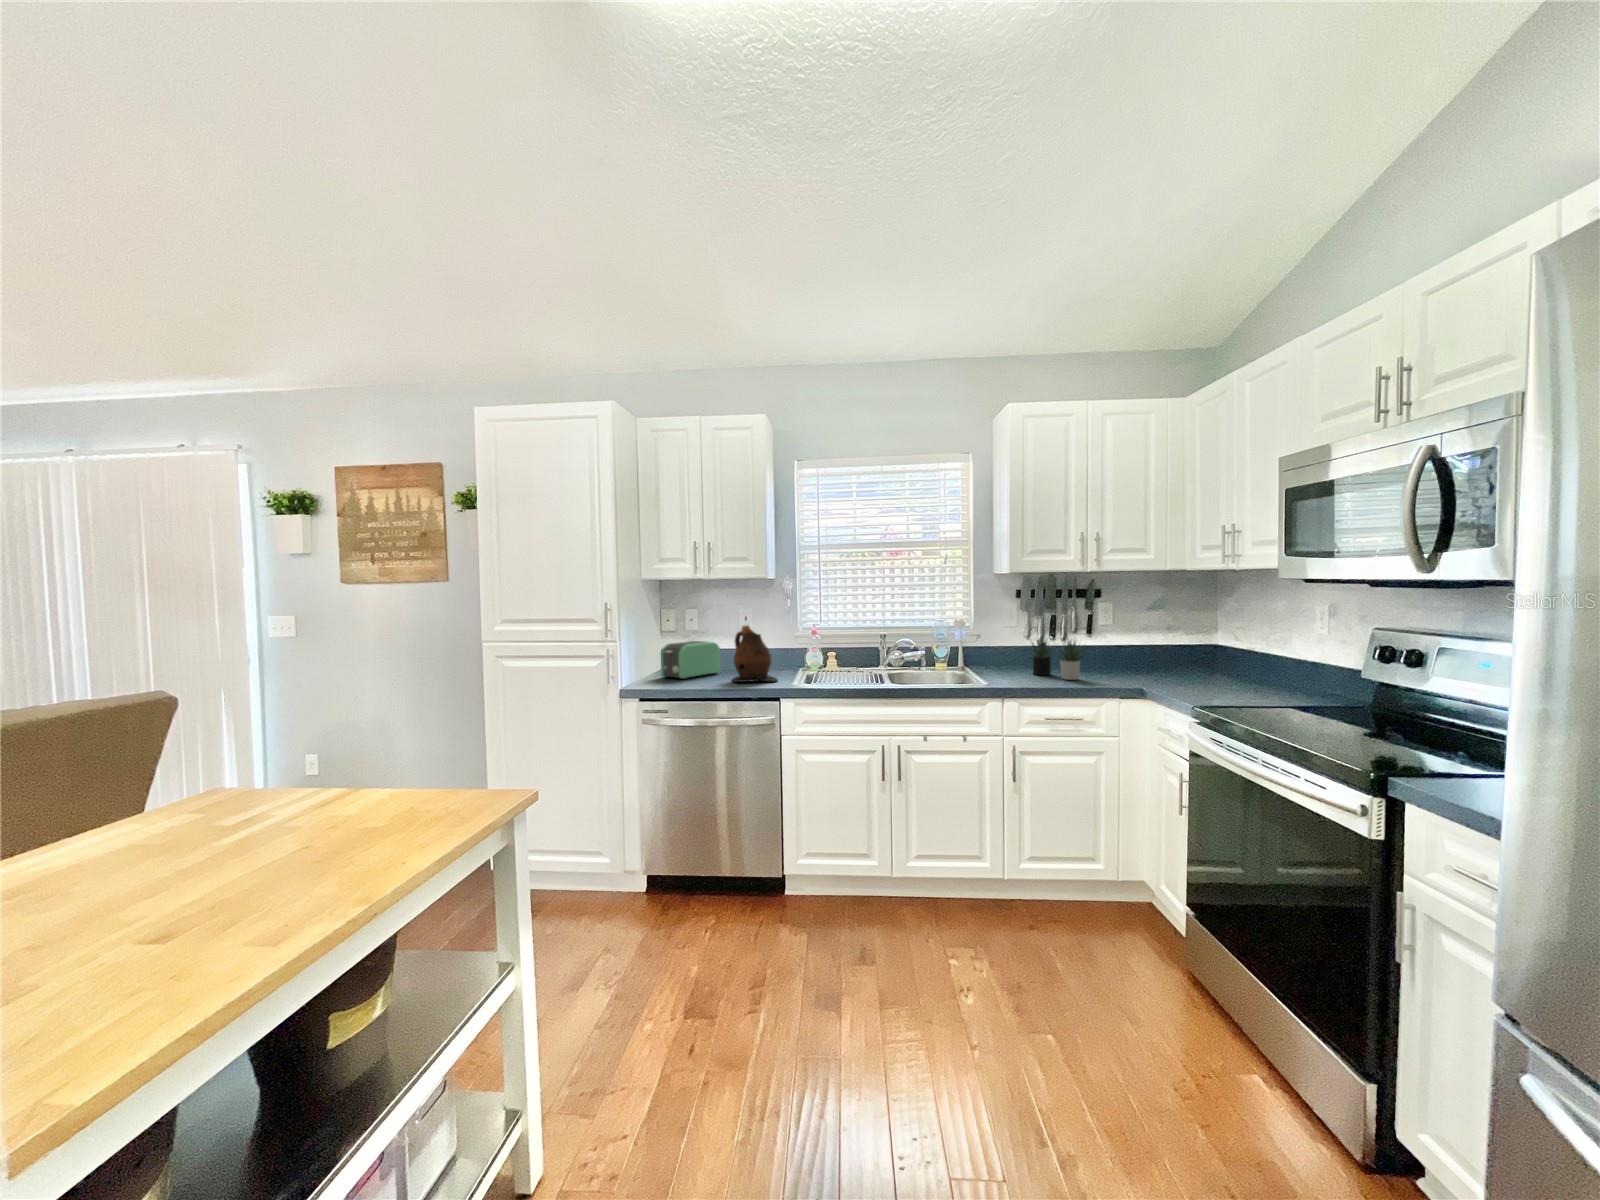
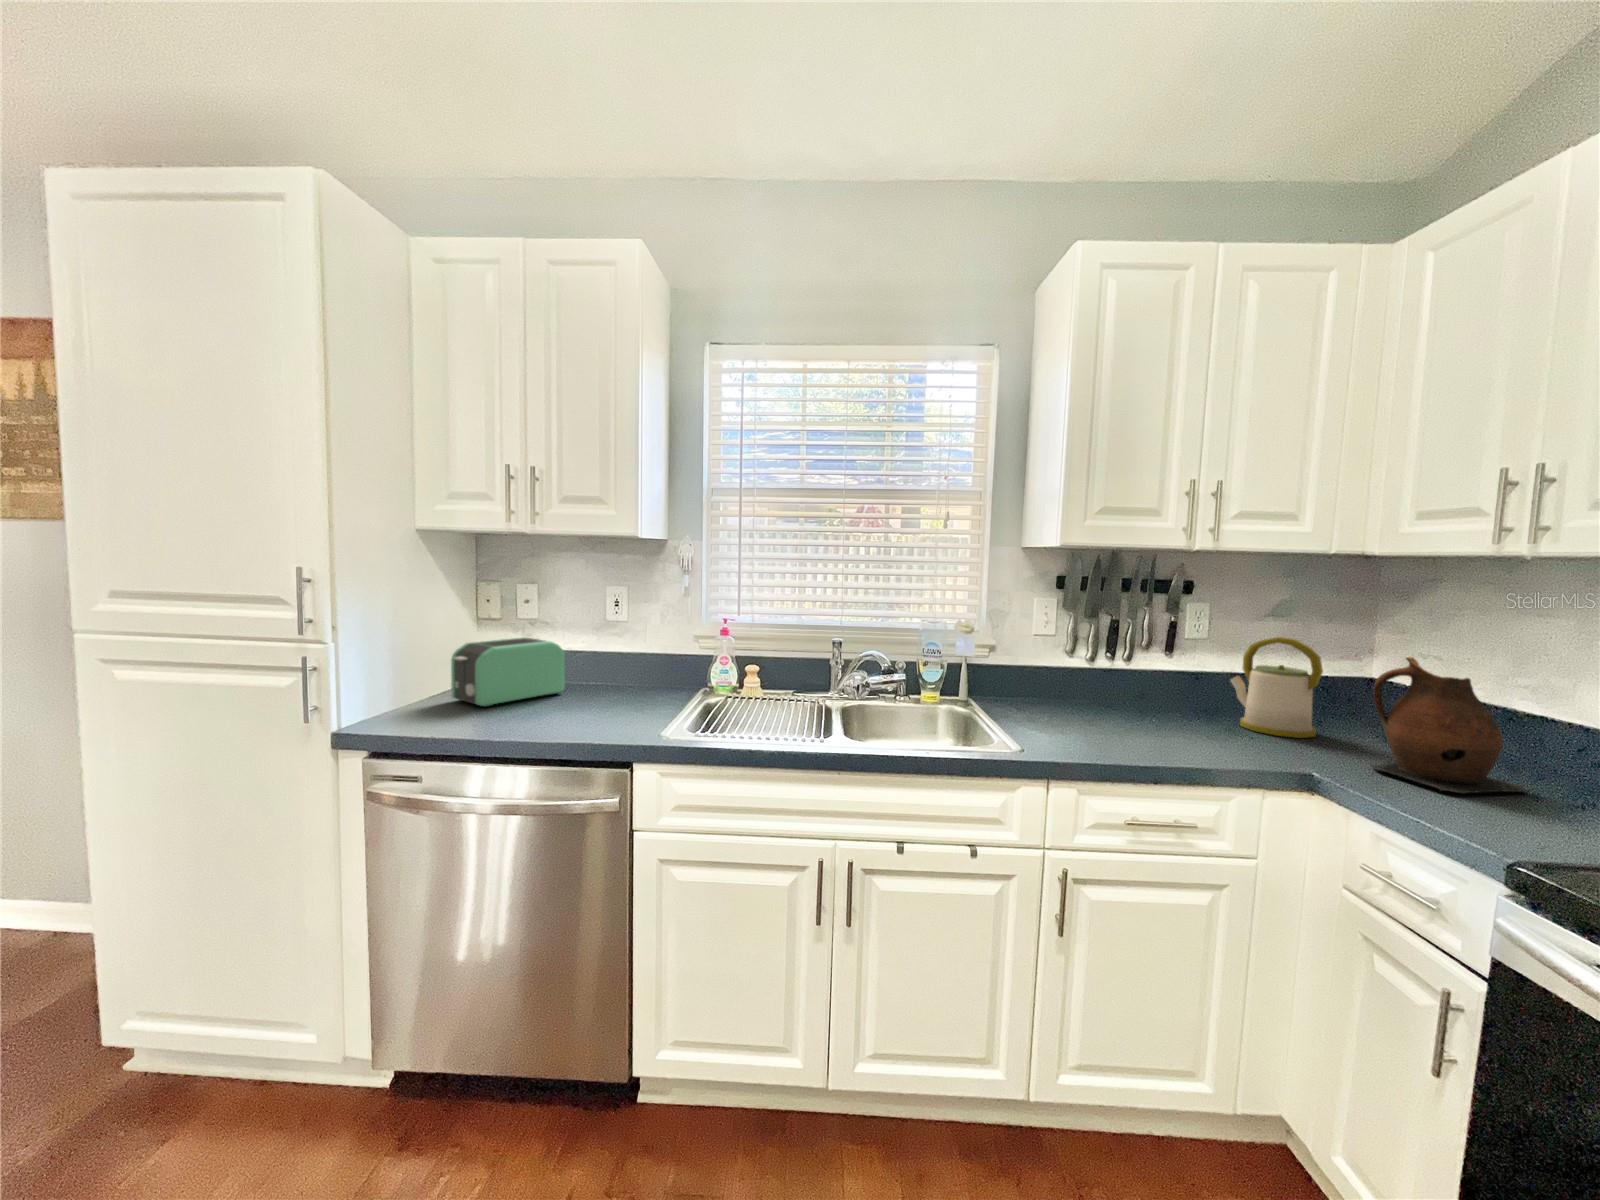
kettle: none [1121,620,1167,677] -> present [1230,637,1323,738]
ceramic pitcher: present [733,625,777,682] -> present [1371,657,1528,793]
succulent plant: present [1029,640,1088,680] -> none [1073,656,1201,741]

